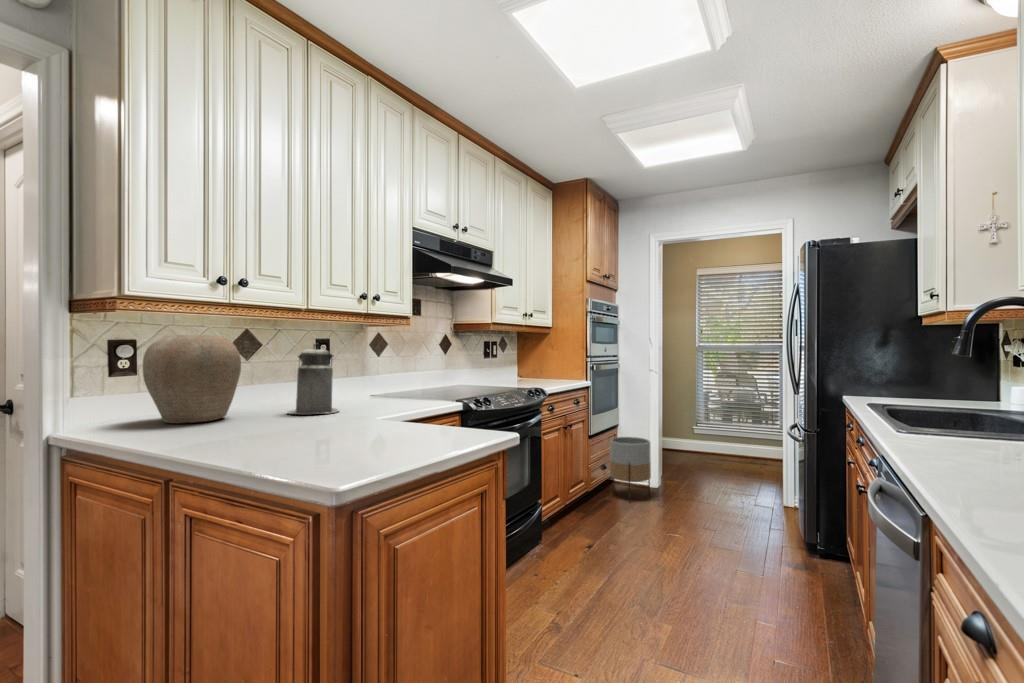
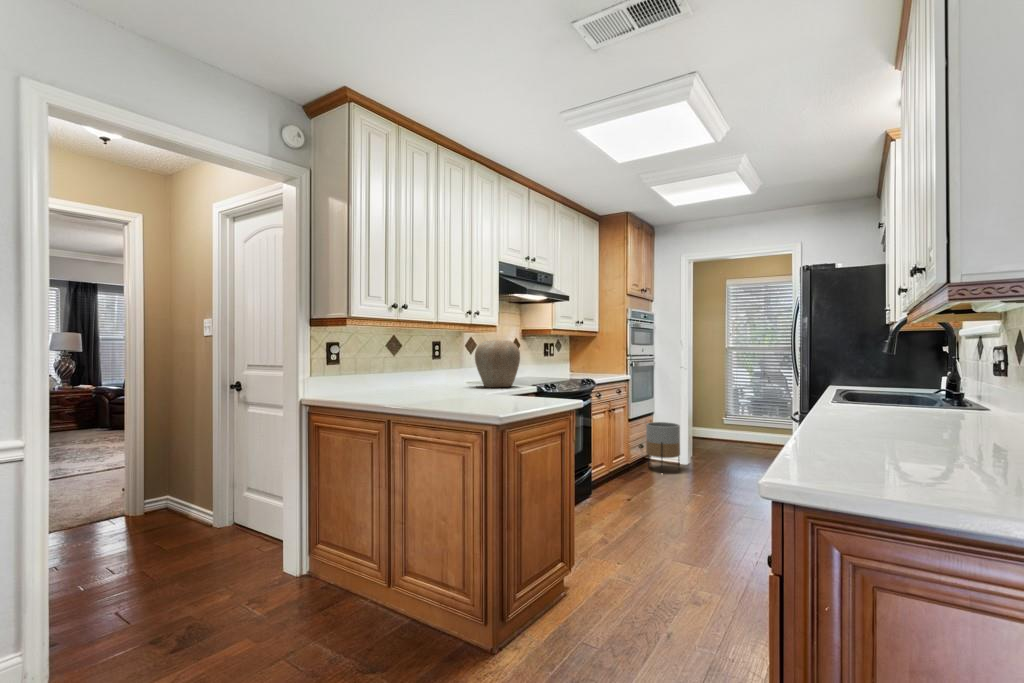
vase: present [143,335,241,423] -> present [475,340,520,387]
canister: present [288,343,339,414] -> none [426,345,459,391]

